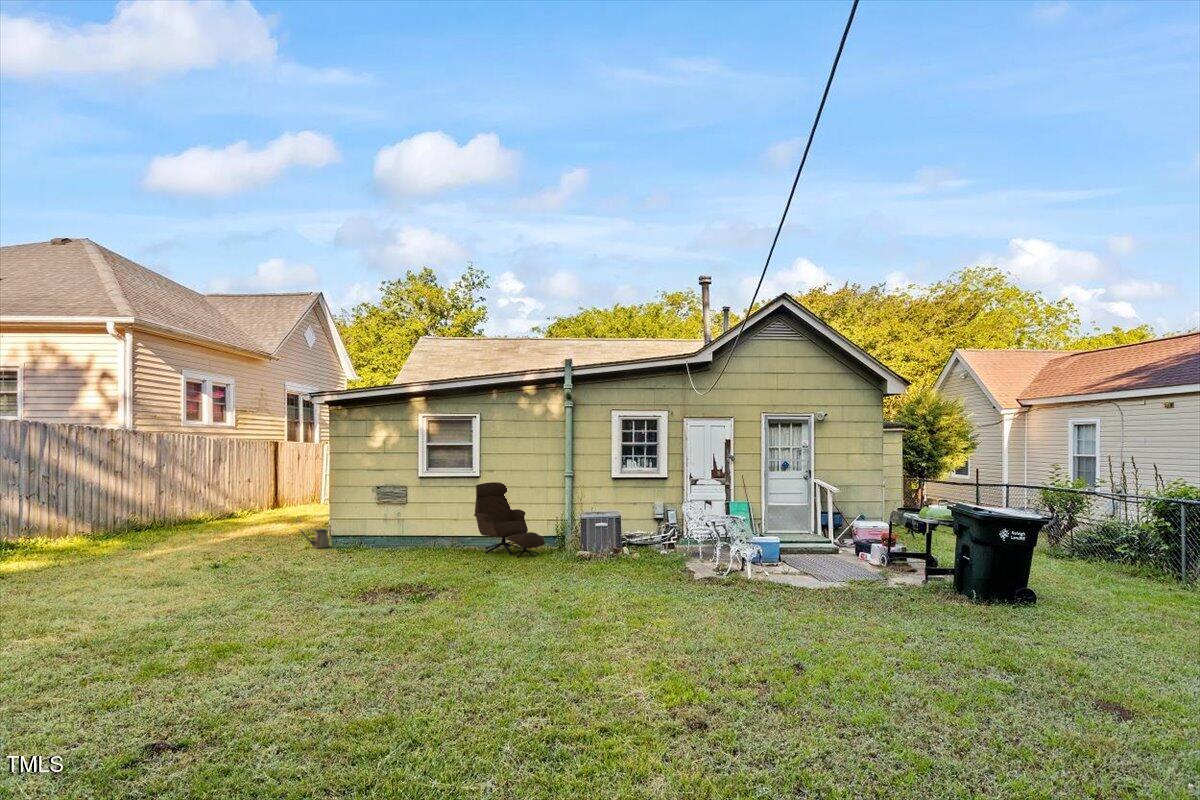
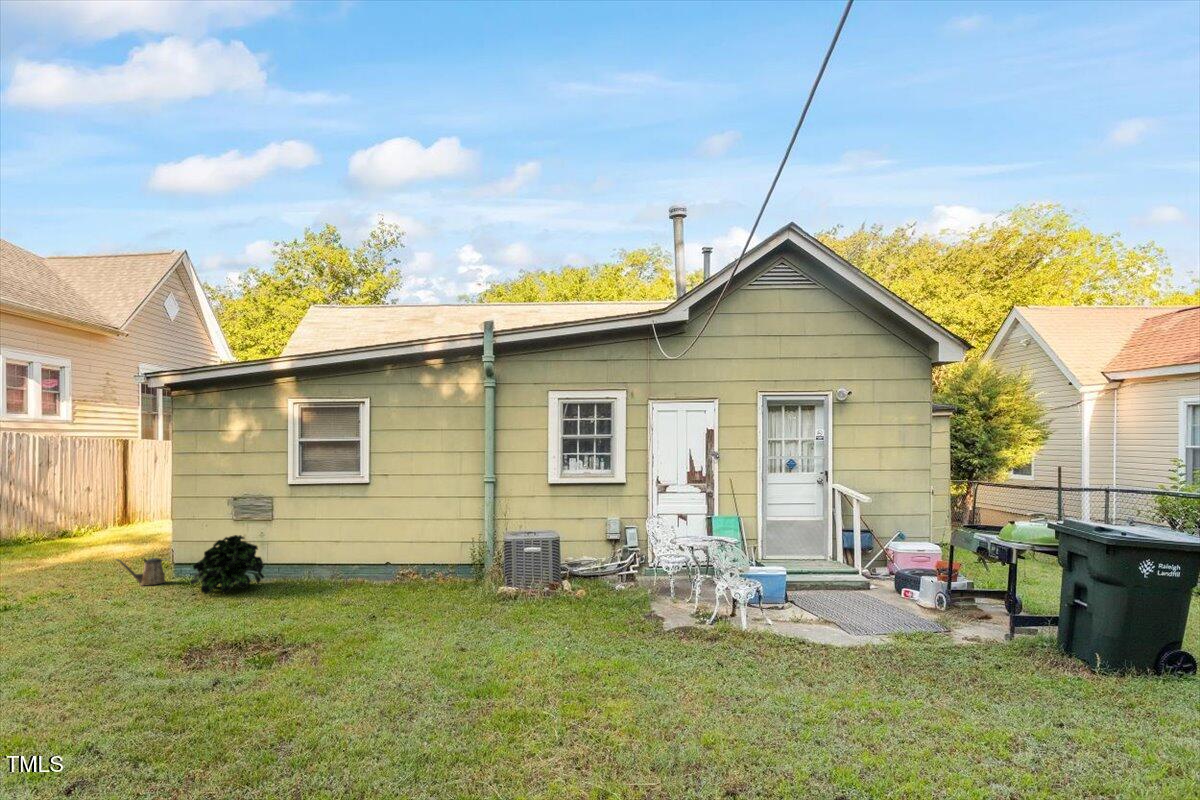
lounge chair: present [474,482,545,558] -> none [353,492,448,601]
potted plant: none [358,512,408,554] -> present [191,535,264,594]

